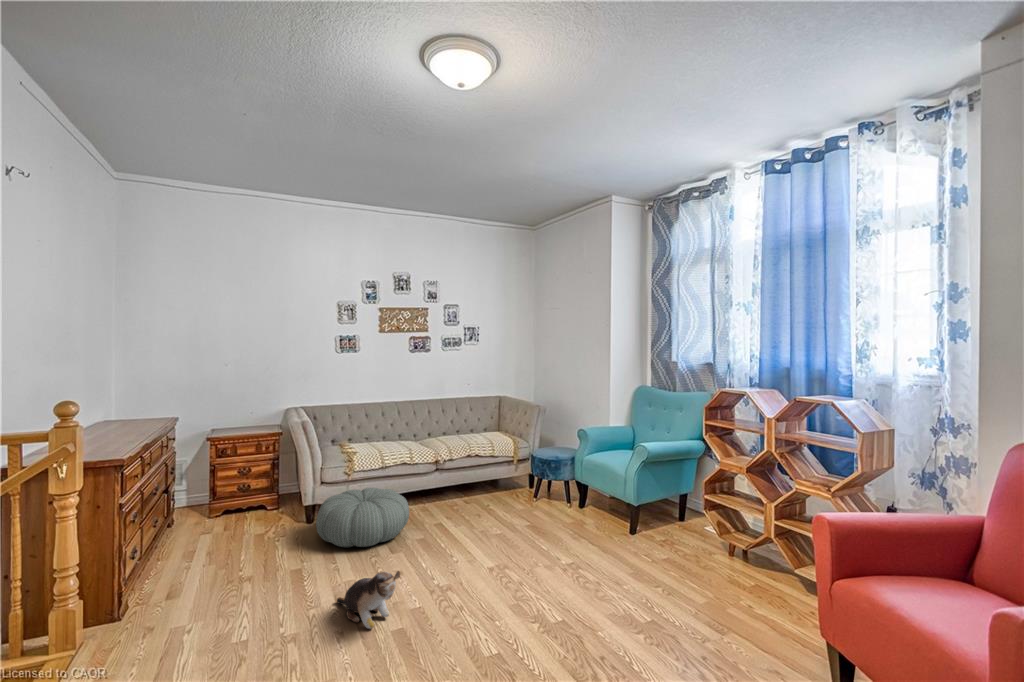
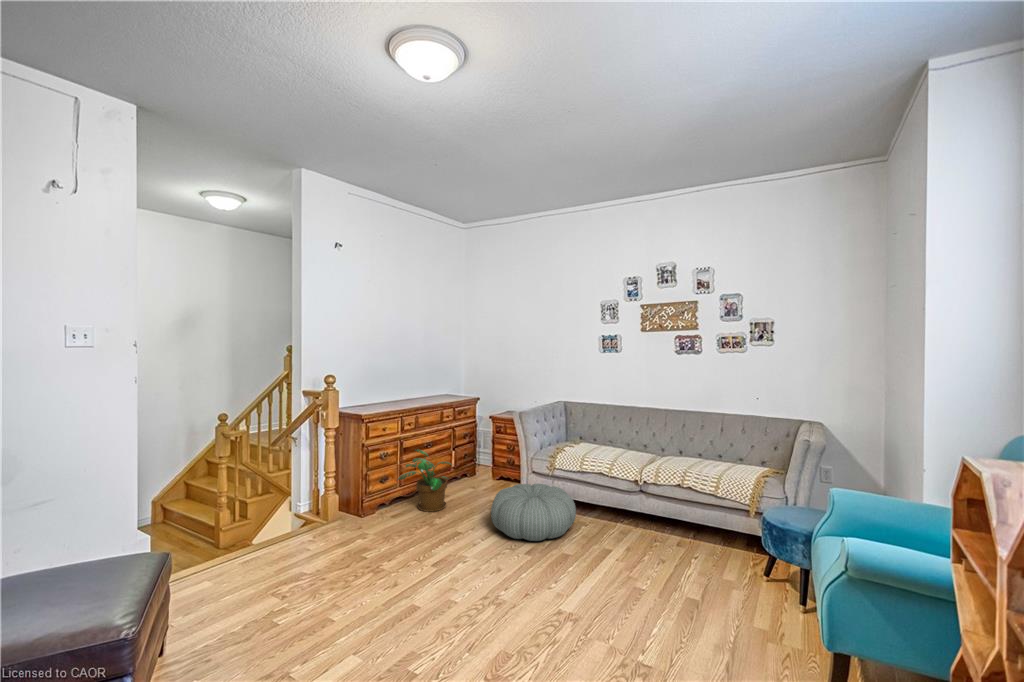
potted plant: none [150,497,253,577] -> present [398,449,452,512]
plush toy: present [337,571,400,629] -> none [385,547,426,592]

